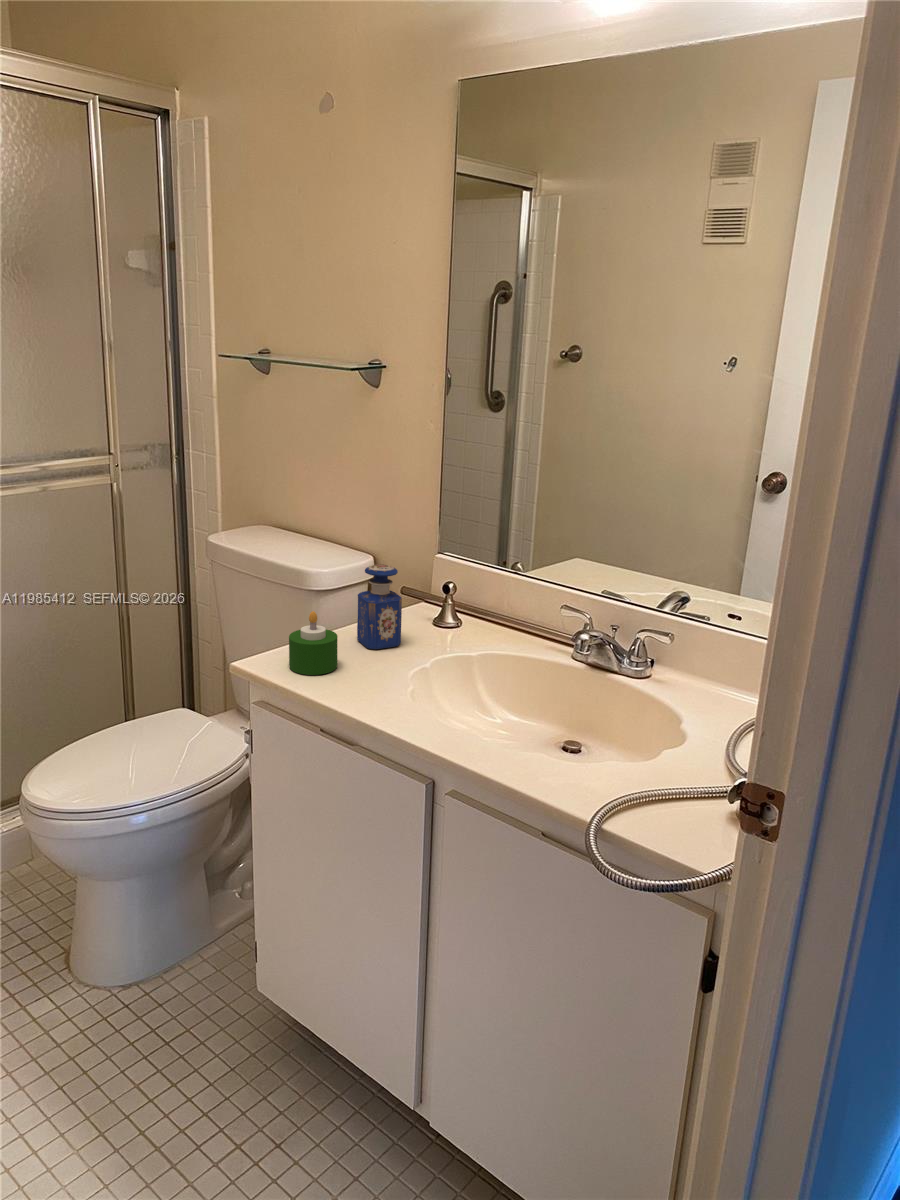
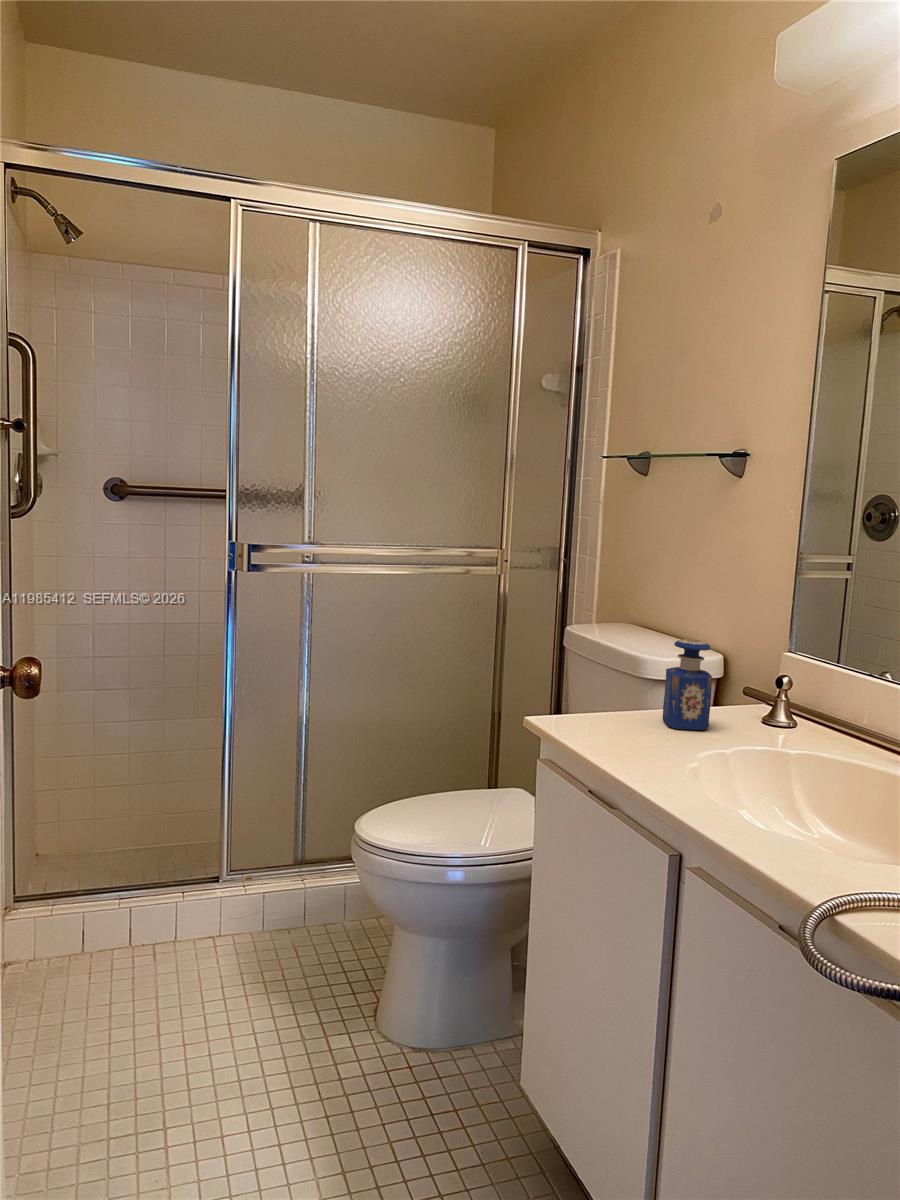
candle: present [289,611,338,675] -> none [576,671,628,737]

